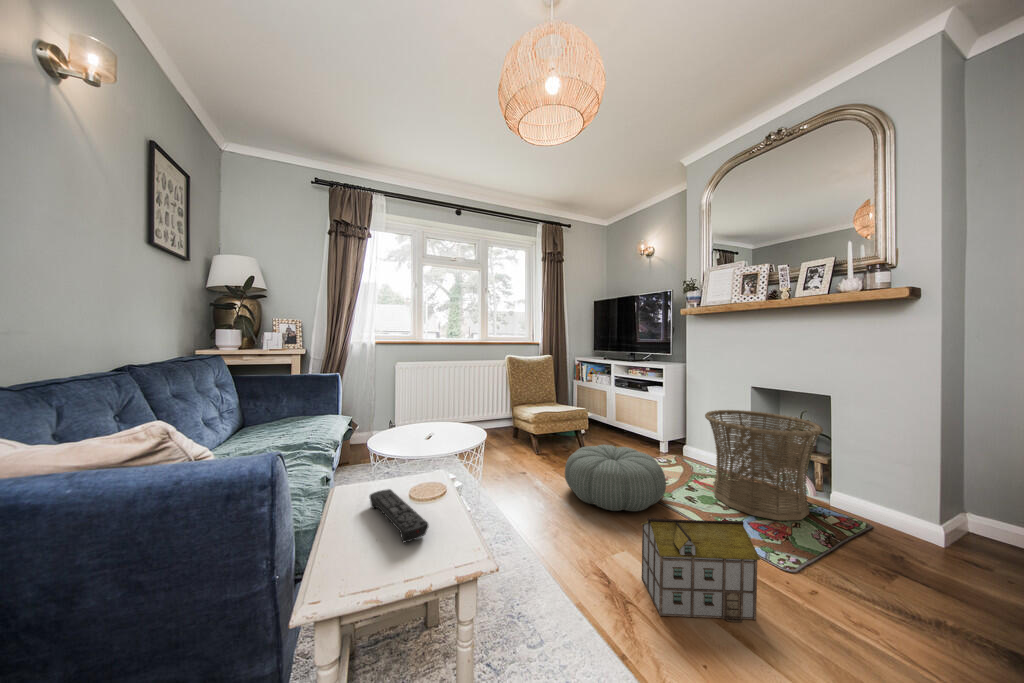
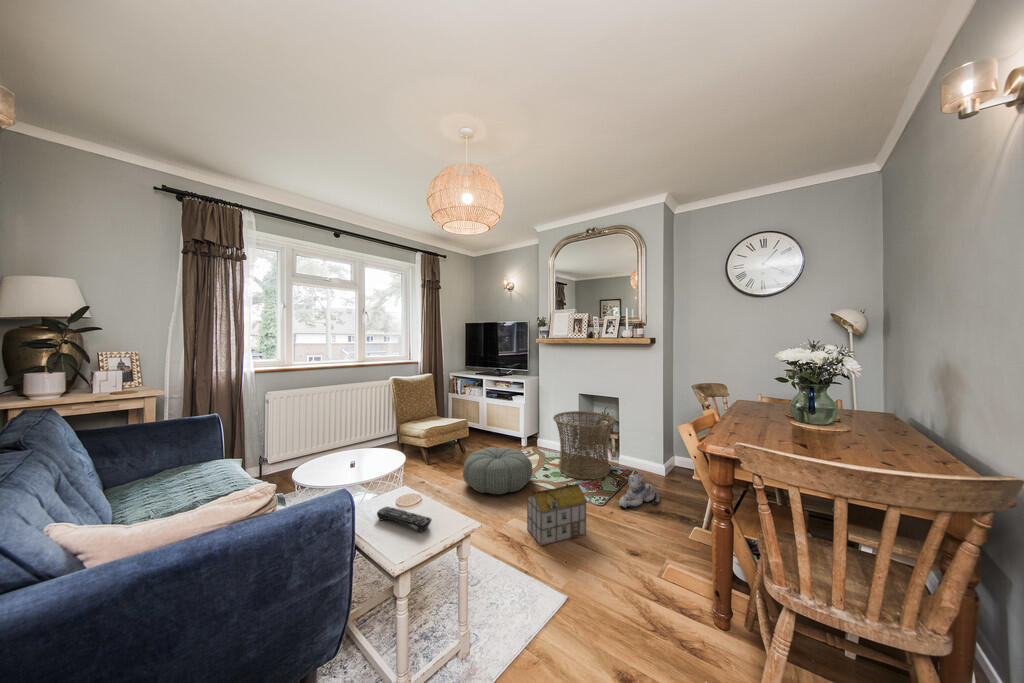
plush toy: none [832,525,938,600] -> present [619,473,660,508]

